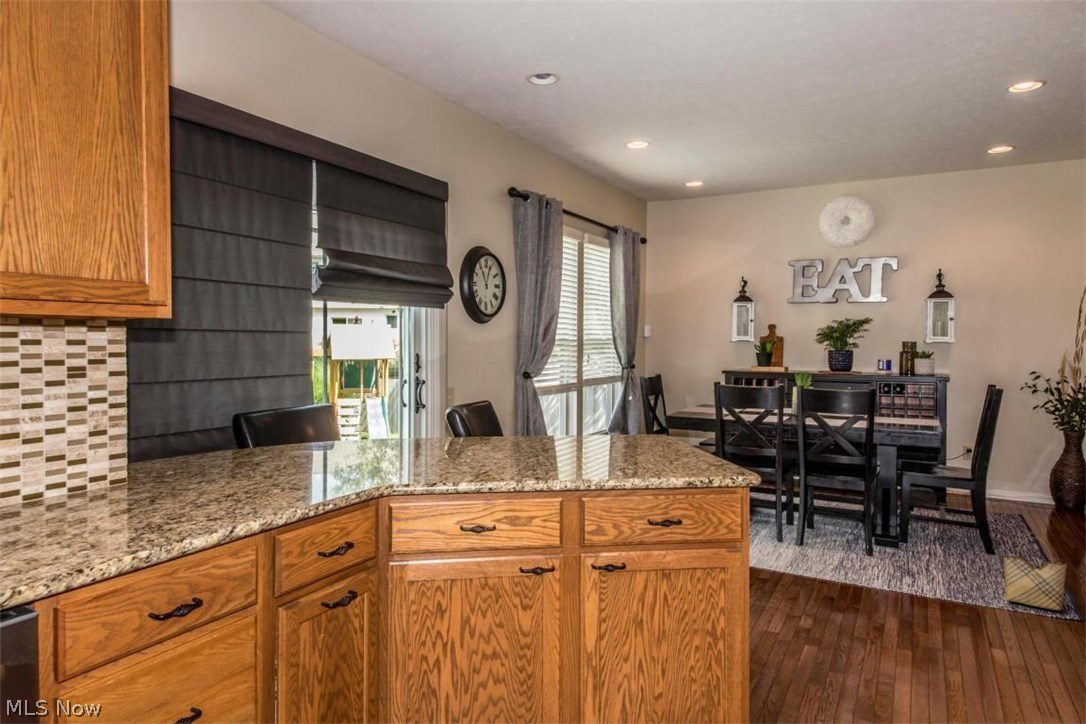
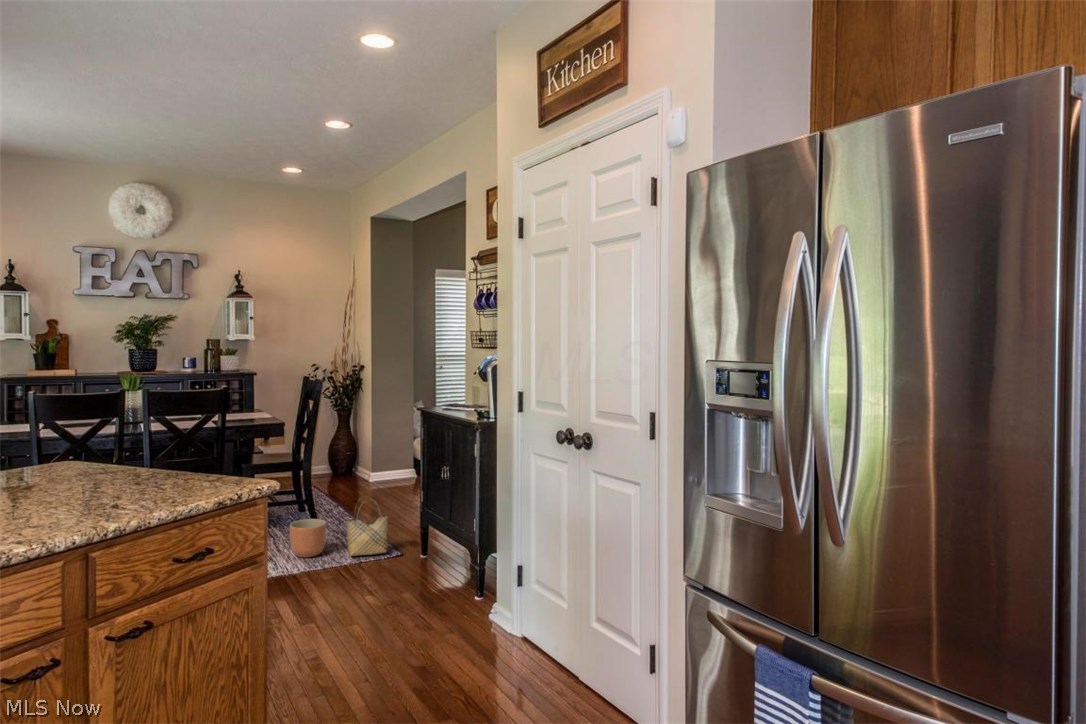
planter: none [935,543,981,587] -> present [290,519,326,557]

